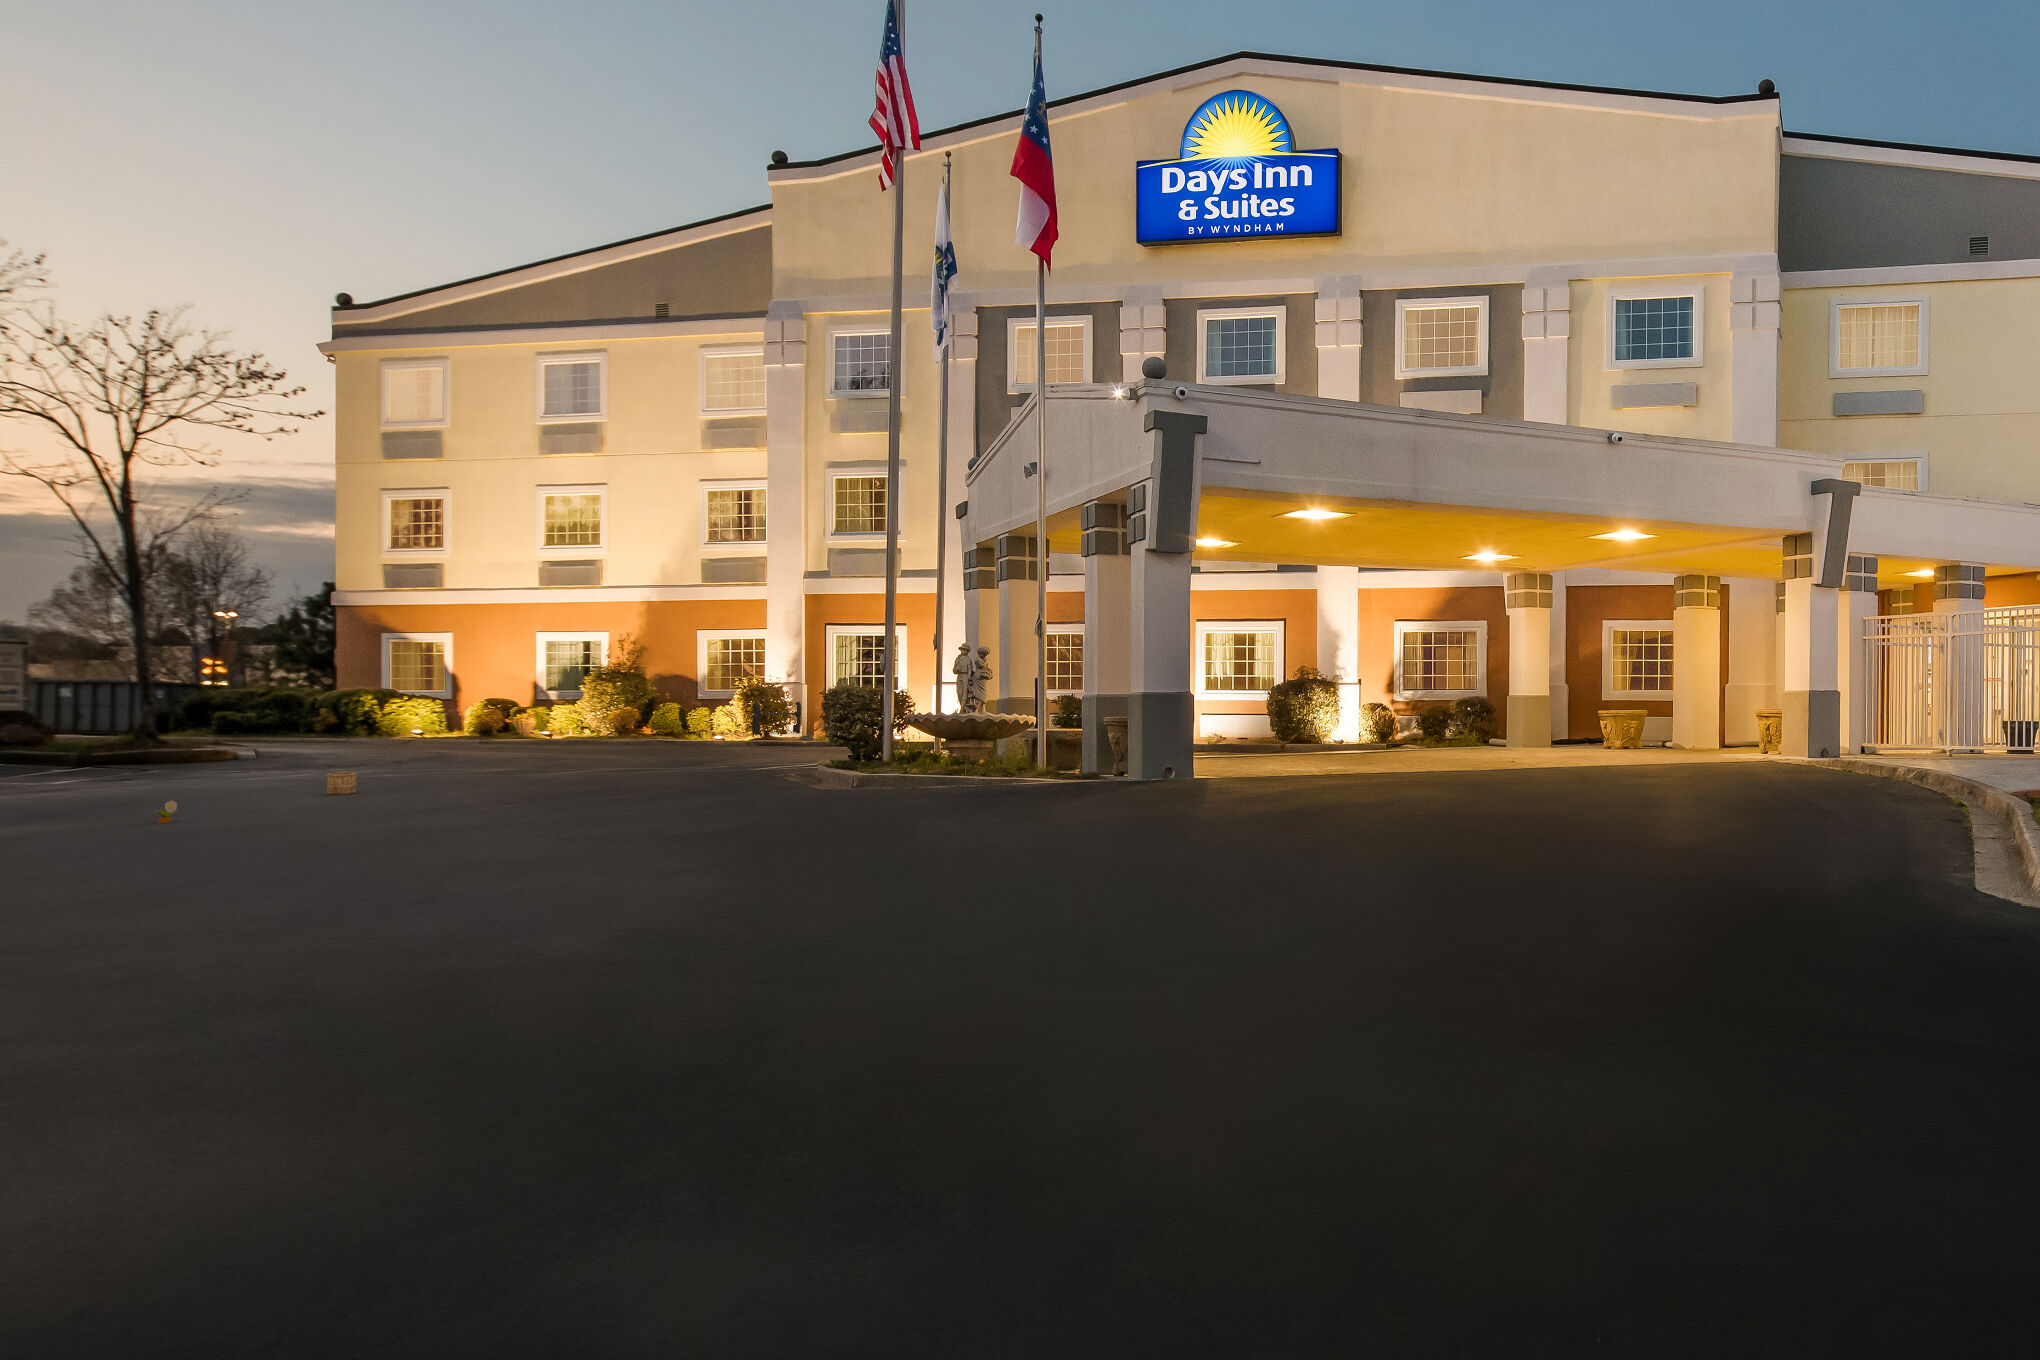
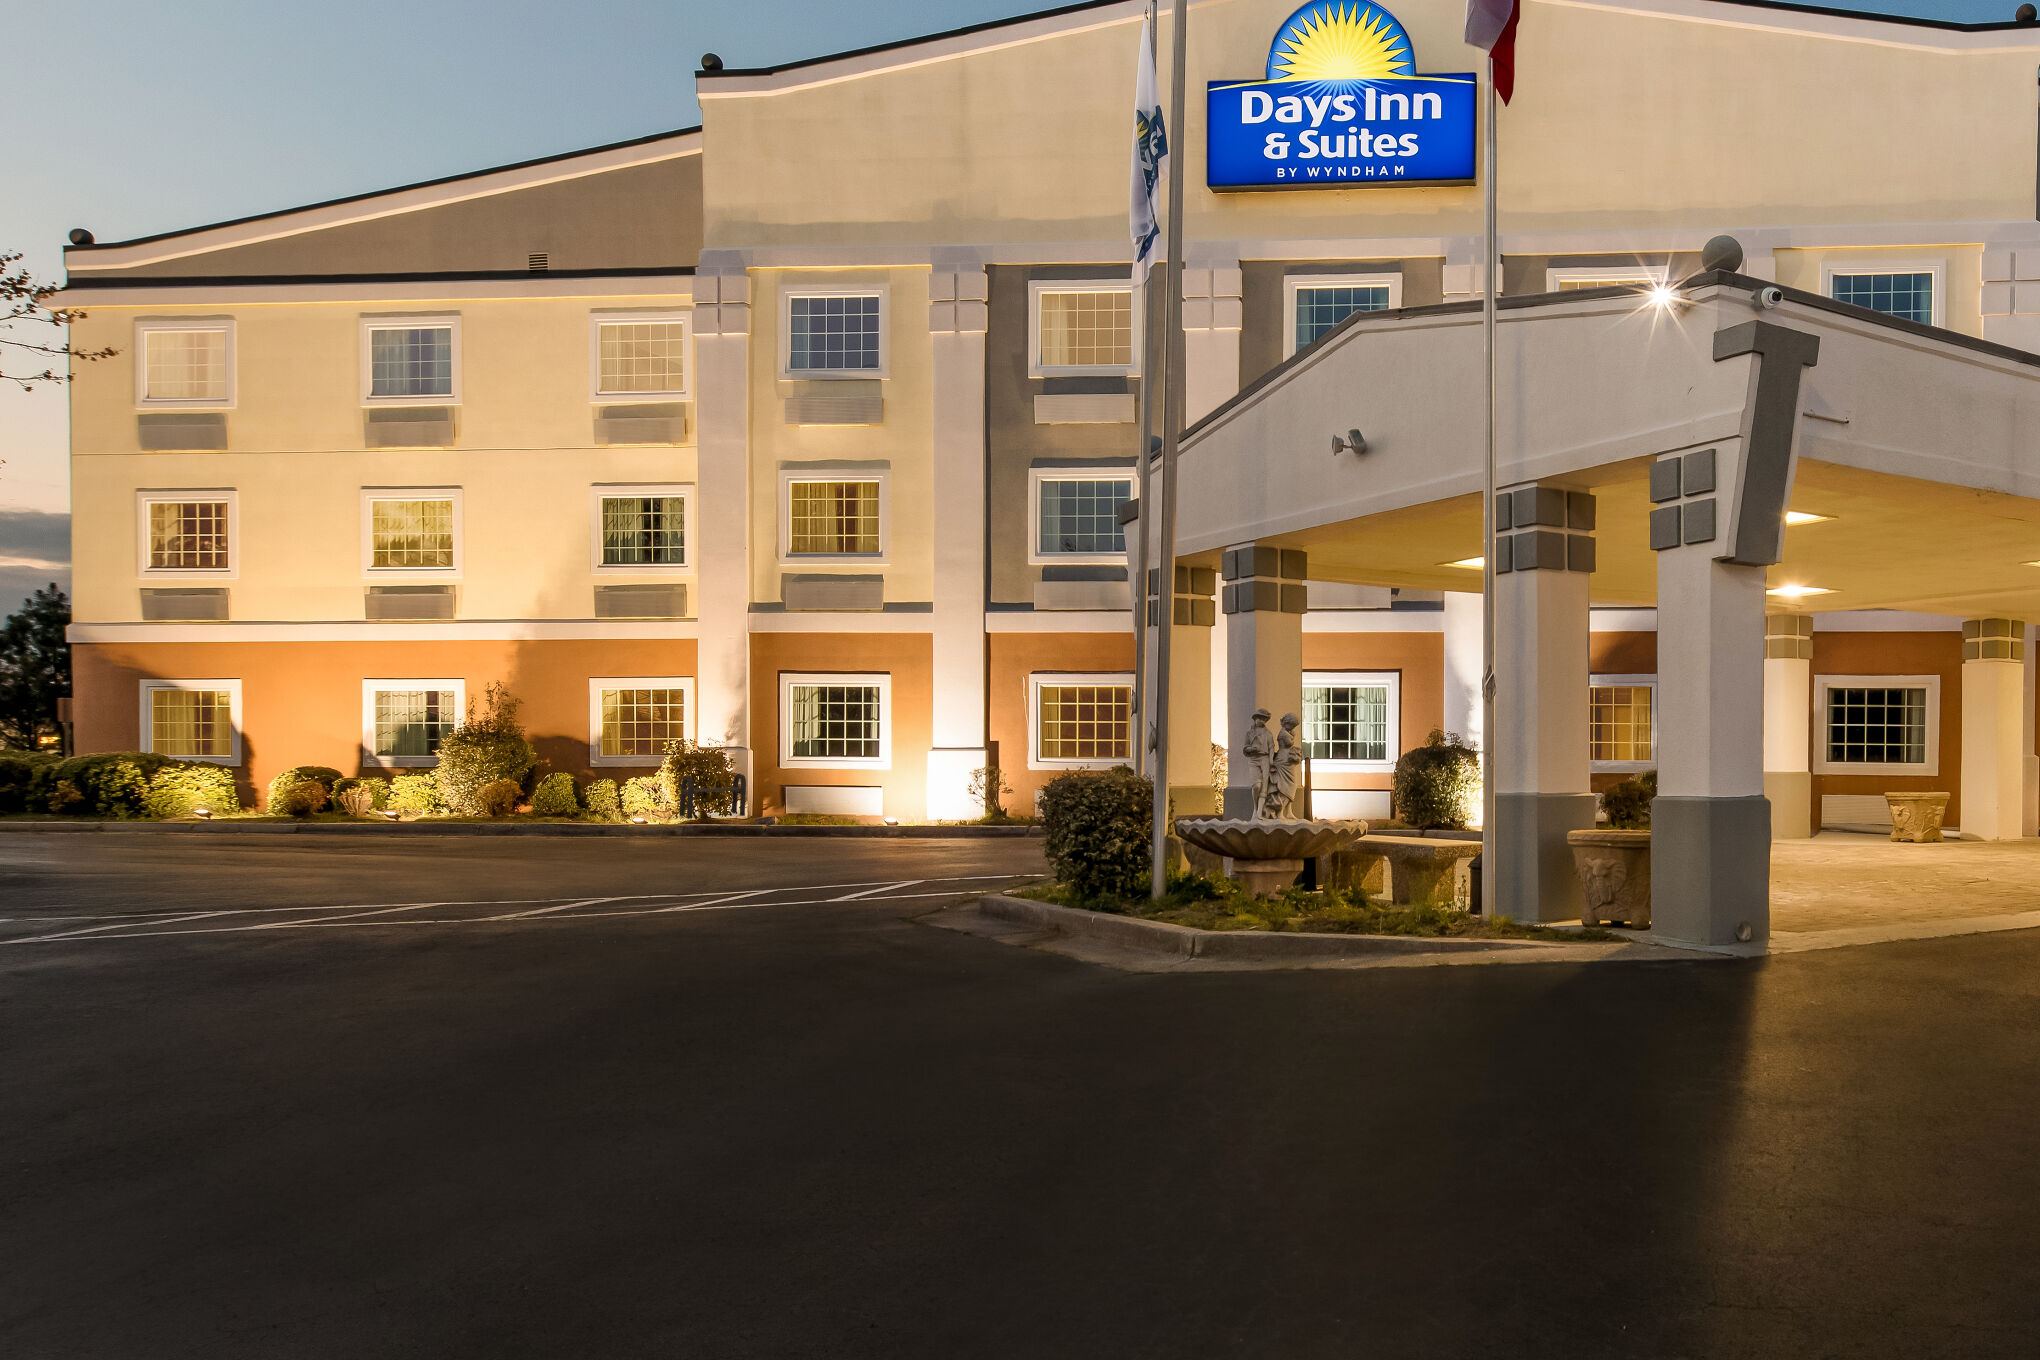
wooden bucket: present [327,772,358,795] -> none [248,929,294,966]
decorative plant: present [154,801,178,823] -> none [50,1011,92,1048]

